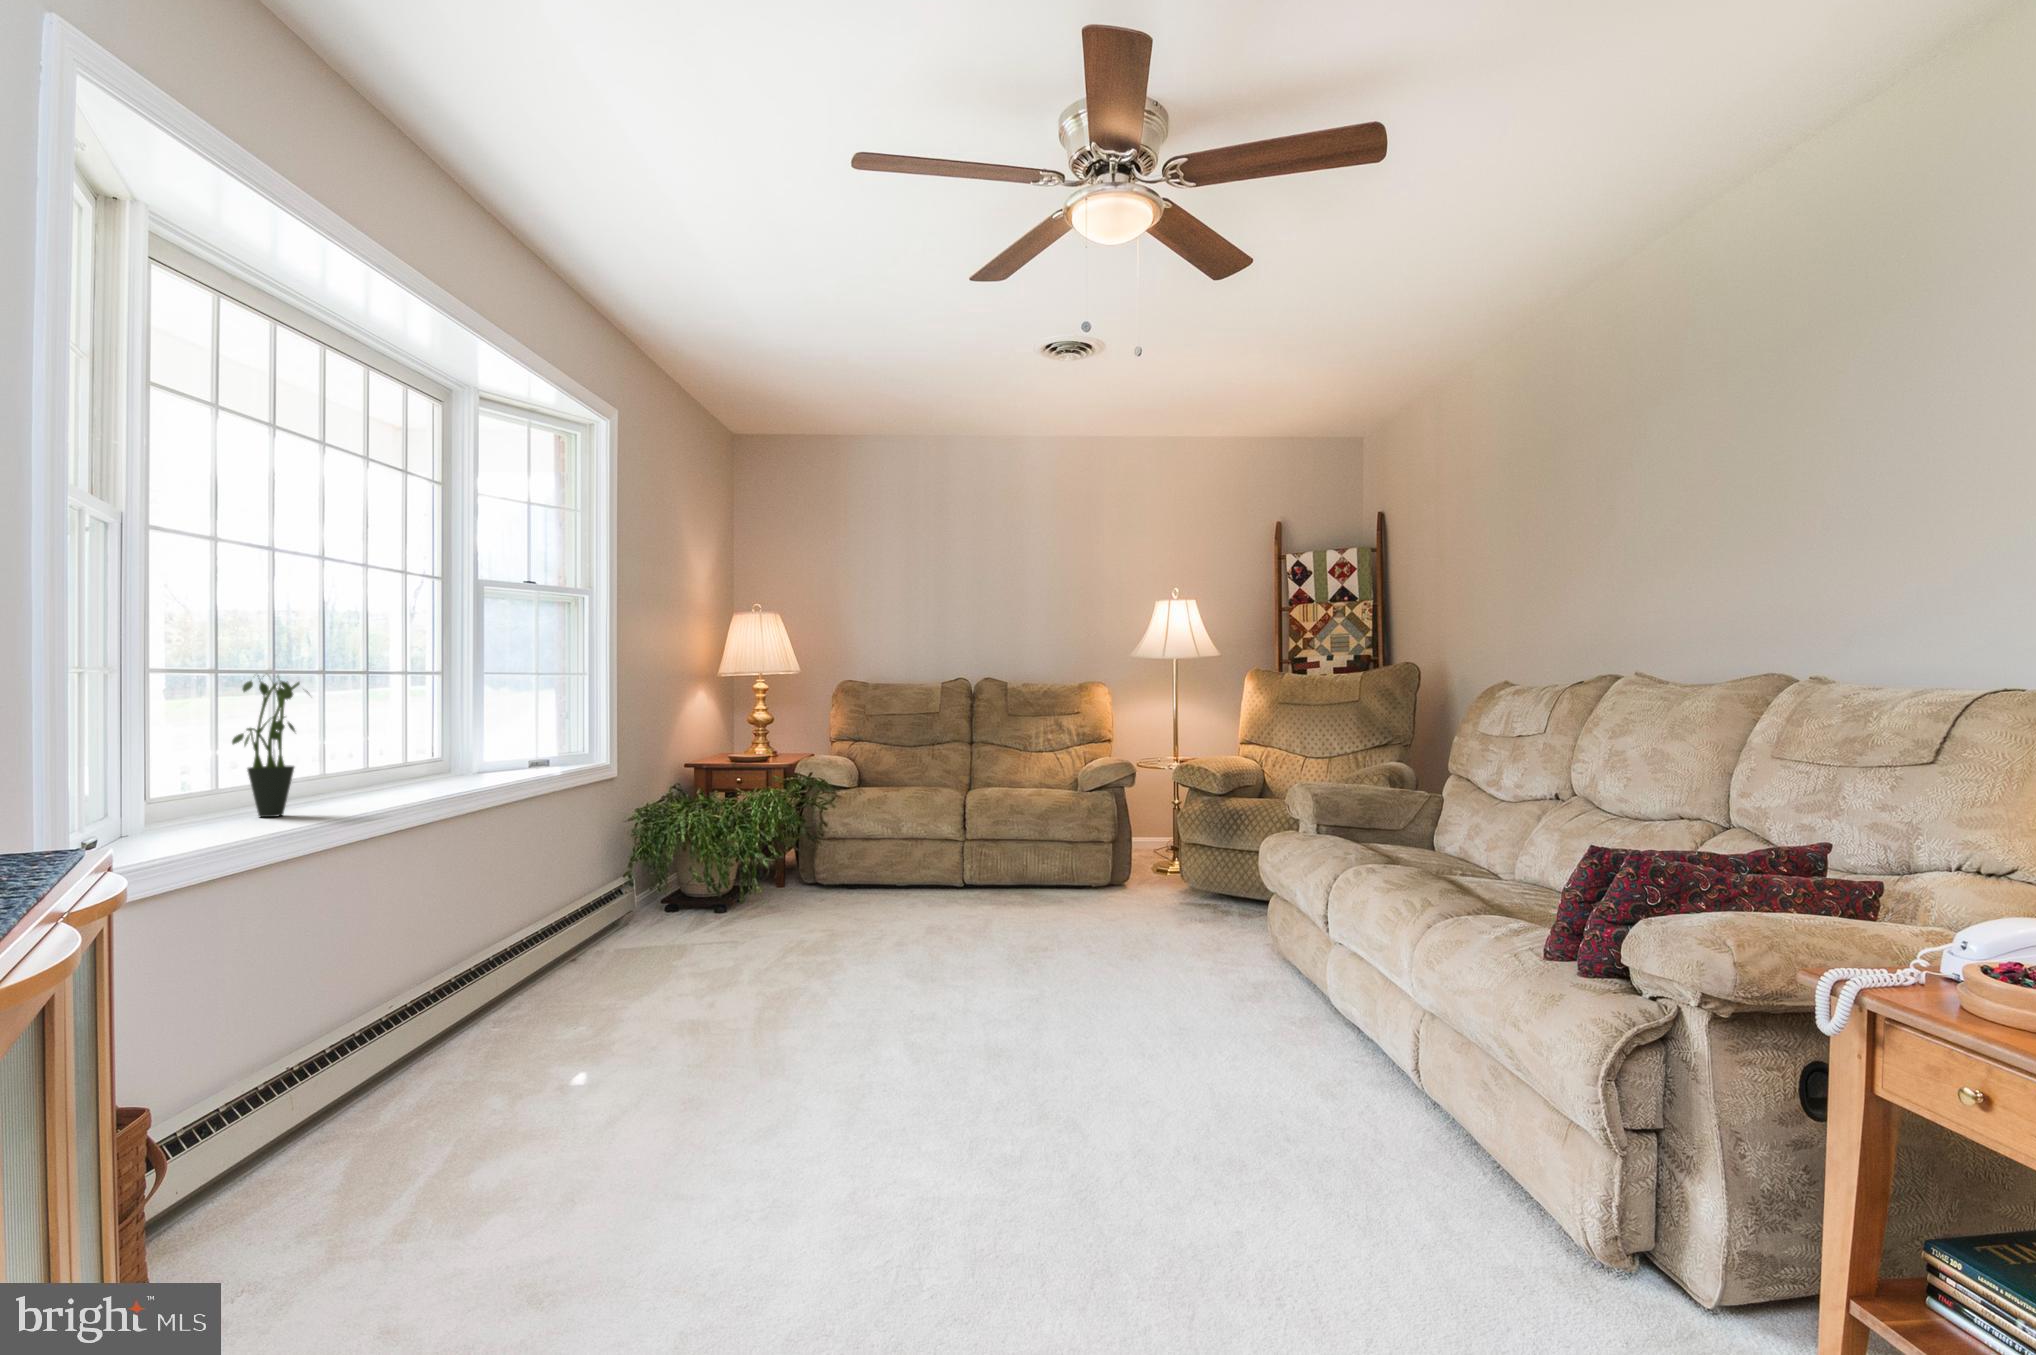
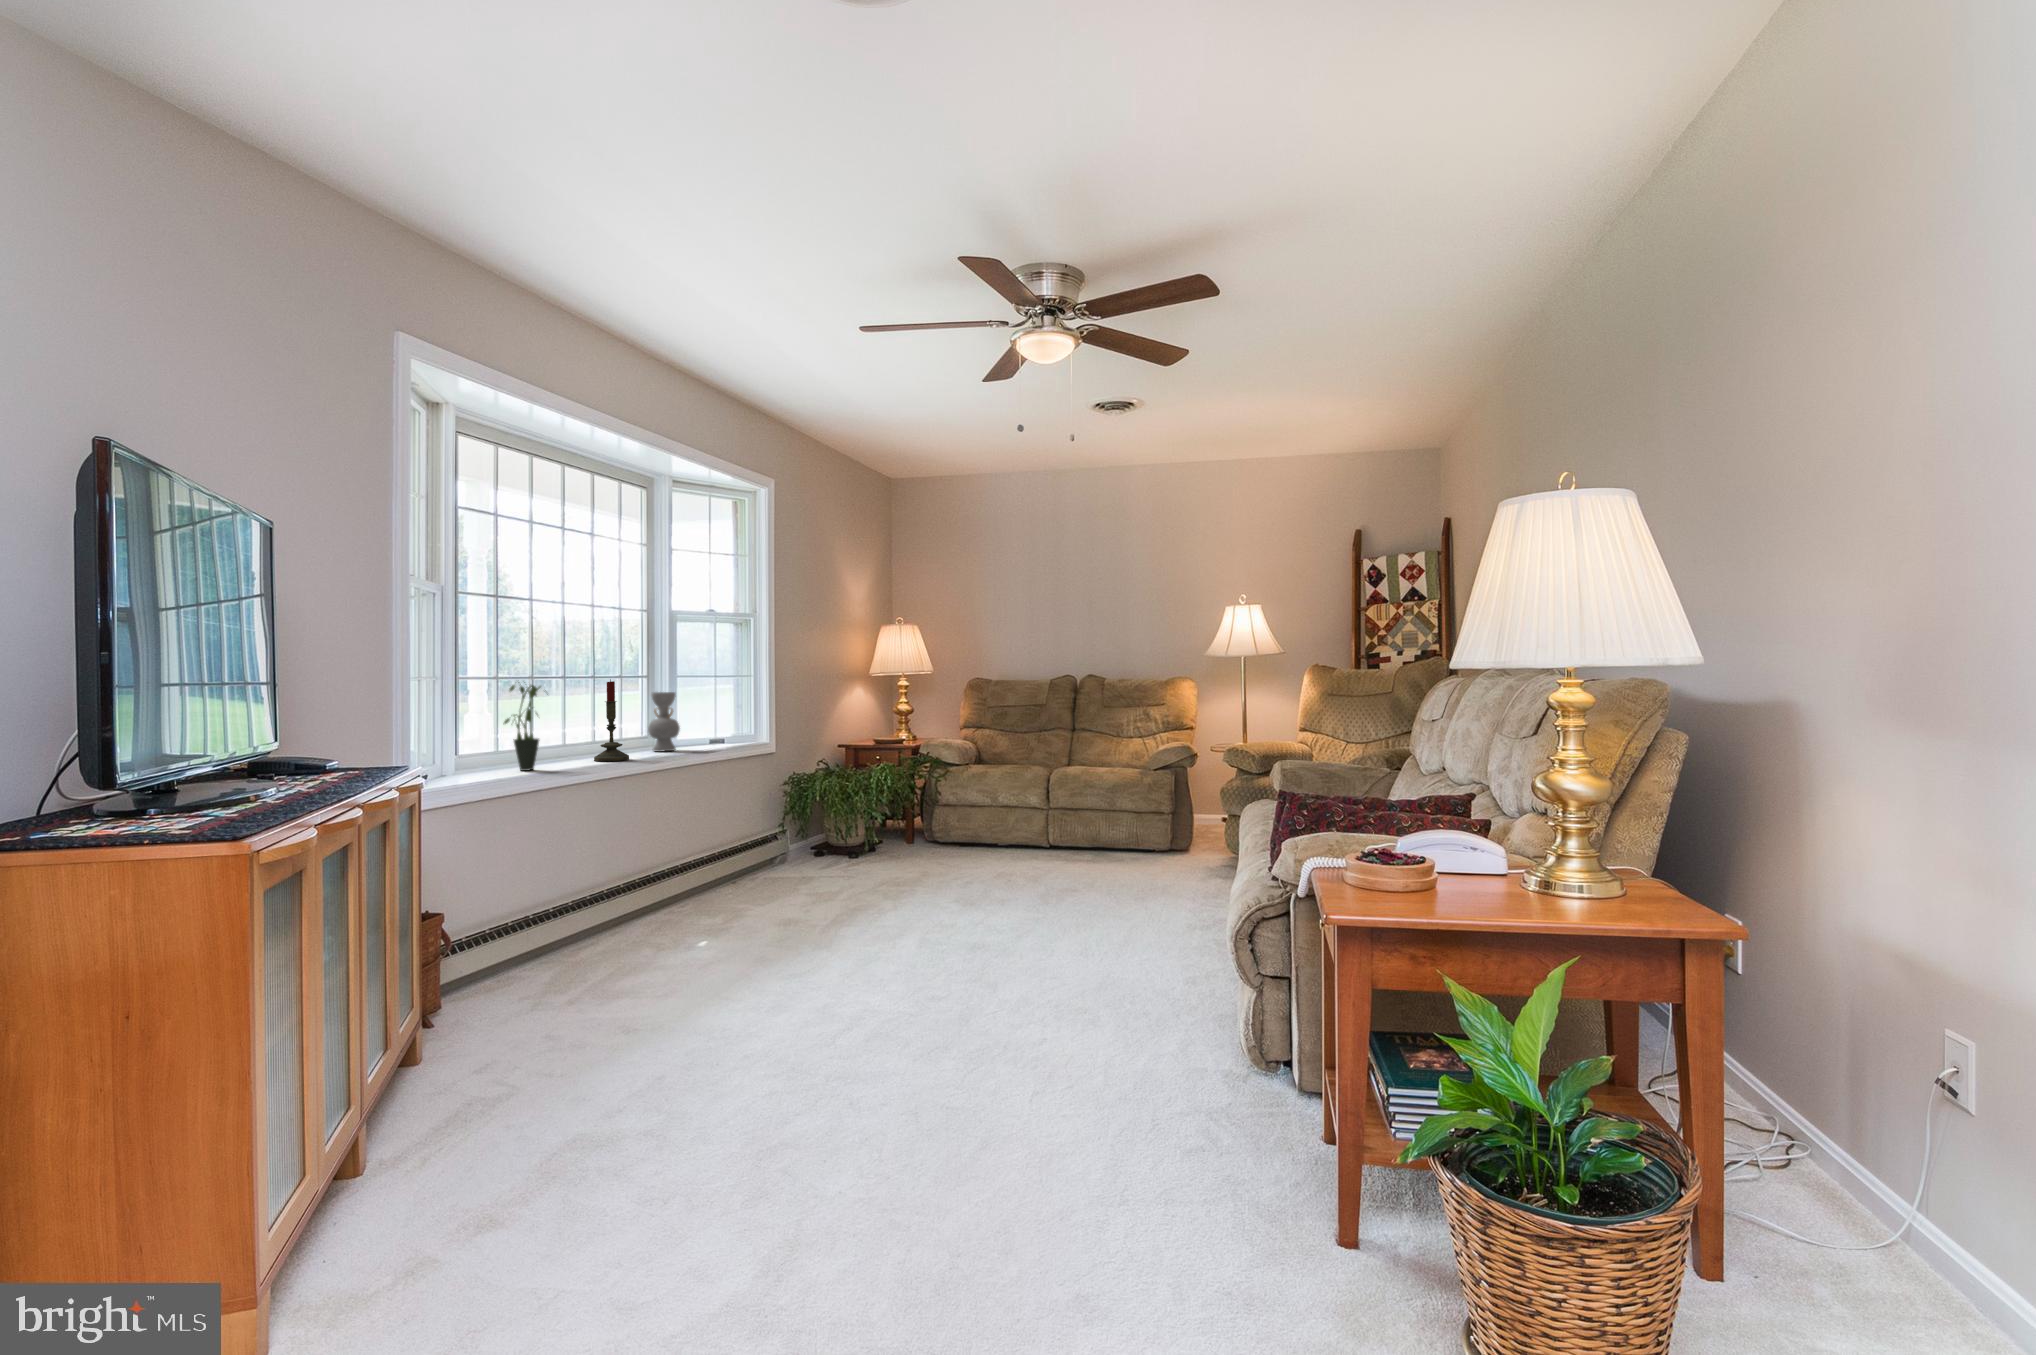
candle: none [372,674,429,798] -> present [594,679,629,761]
decorative vase: none [444,695,493,780] -> present [648,692,680,751]

